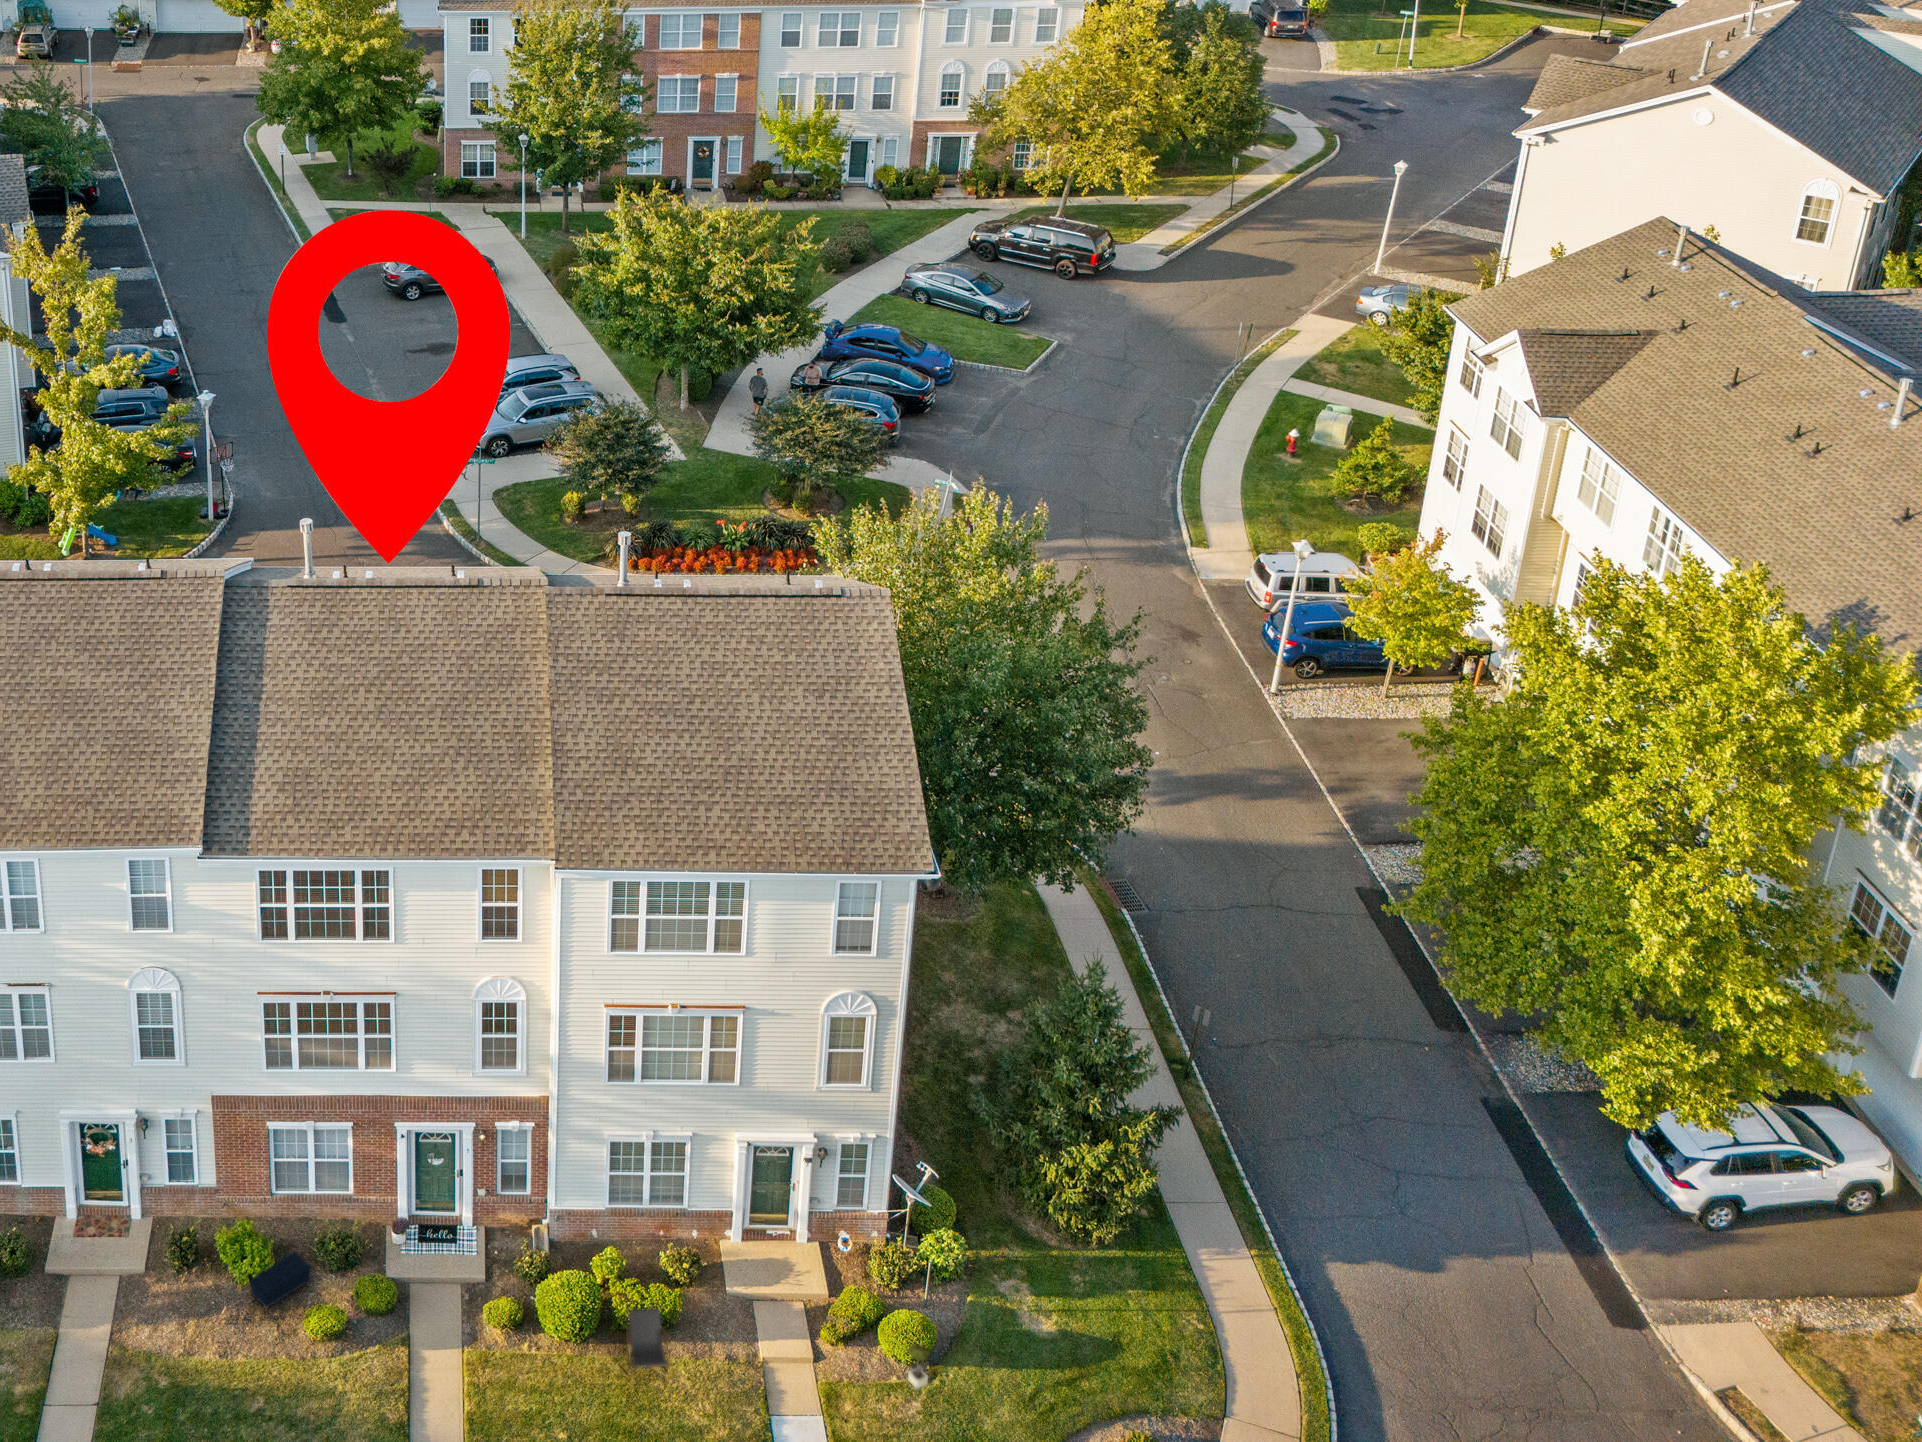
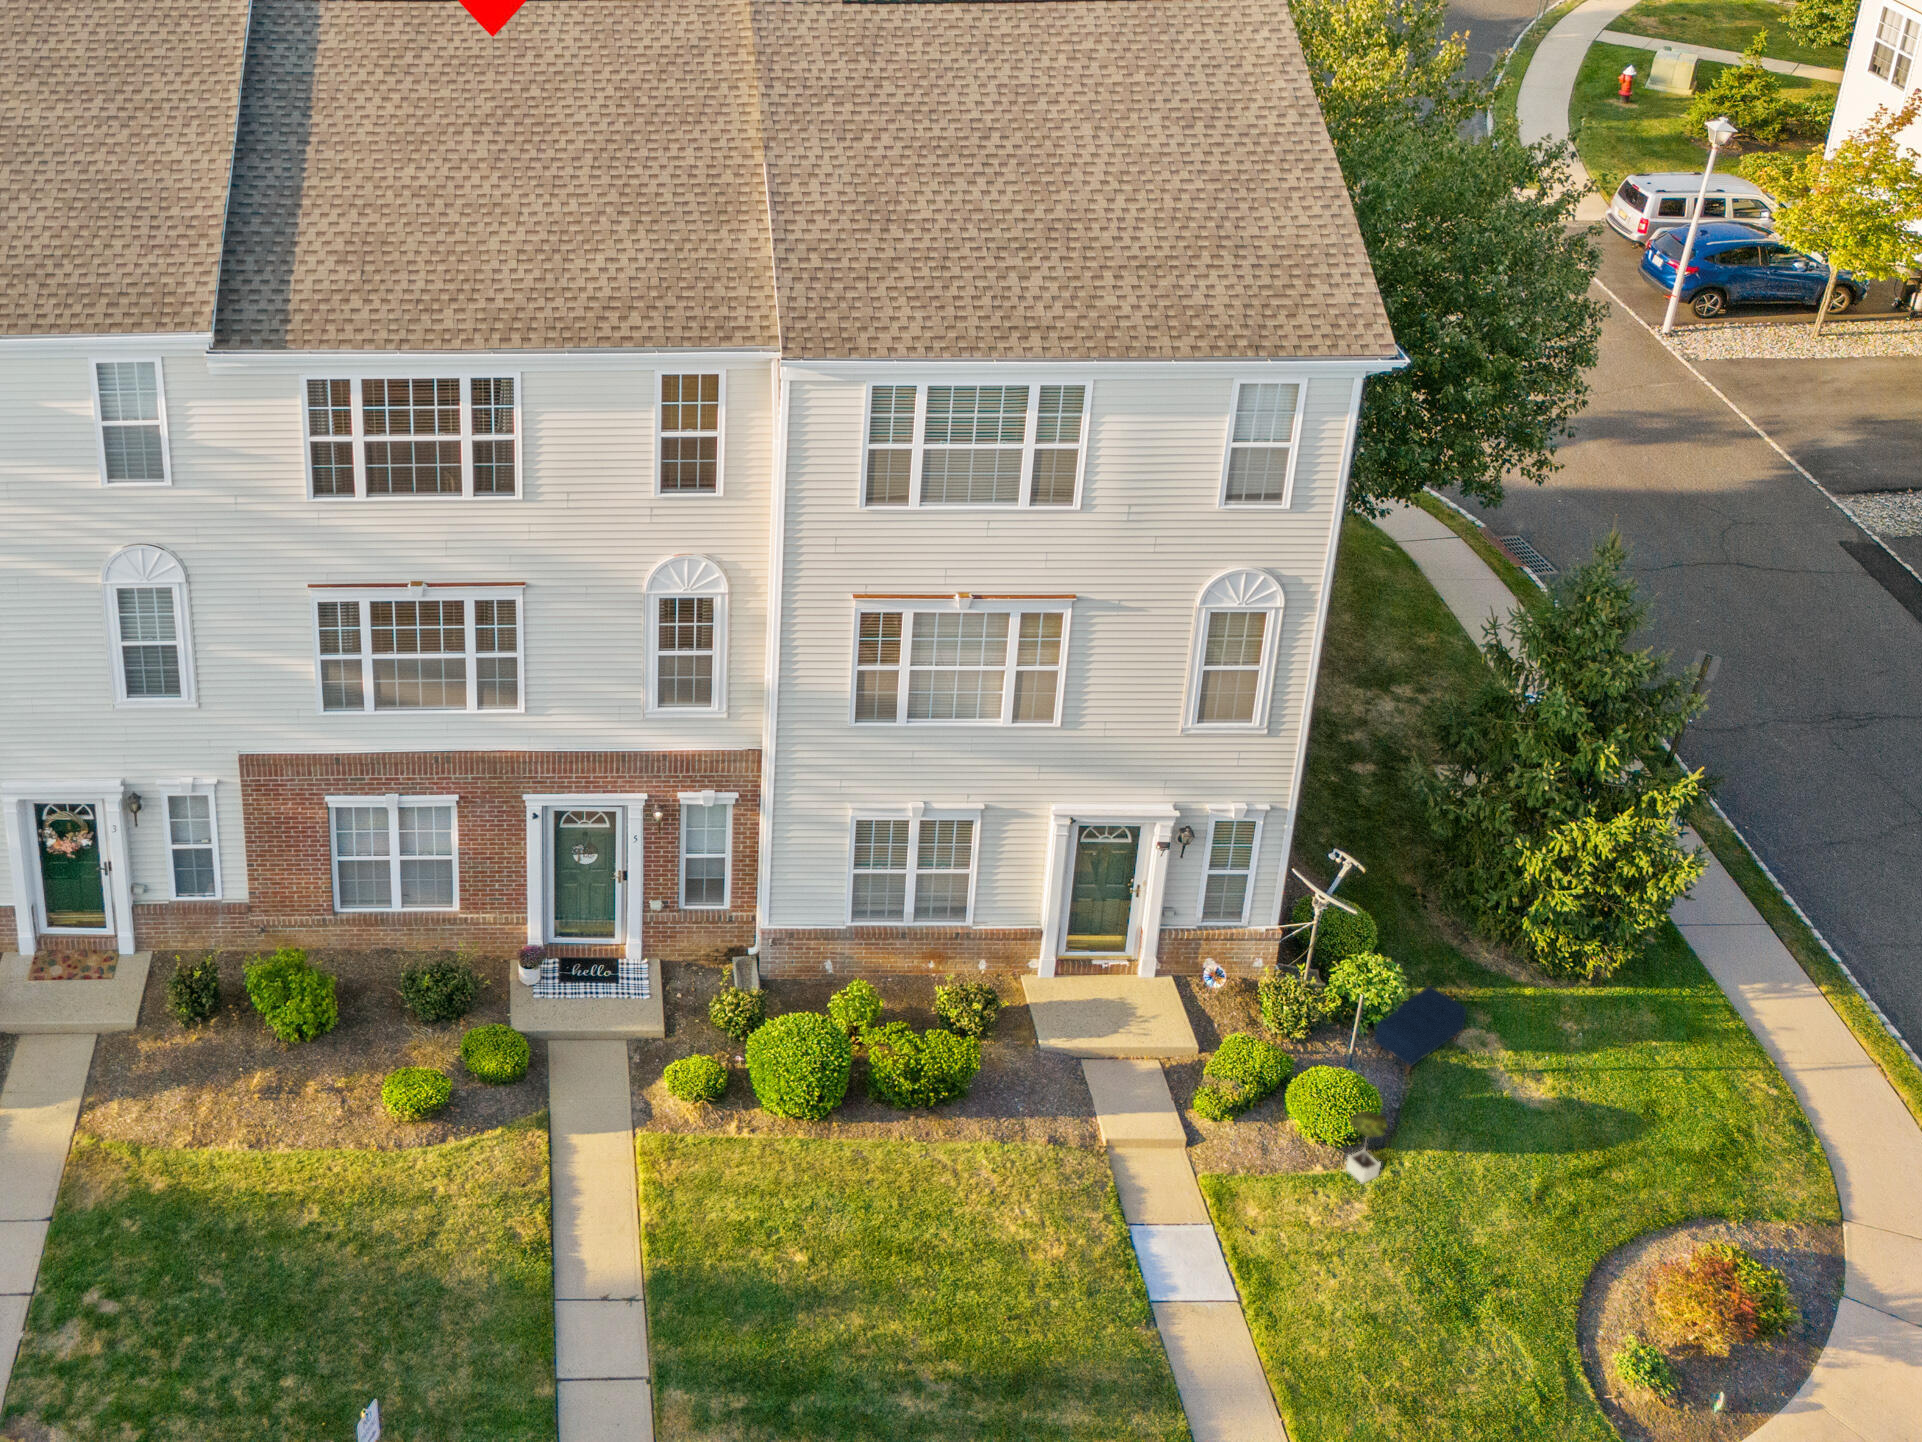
bench: present [250,1252,311,1312] -> present [1374,986,1467,1074]
lounge chair: present [626,1308,670,1372] -> none [893,1063,969,1170]

